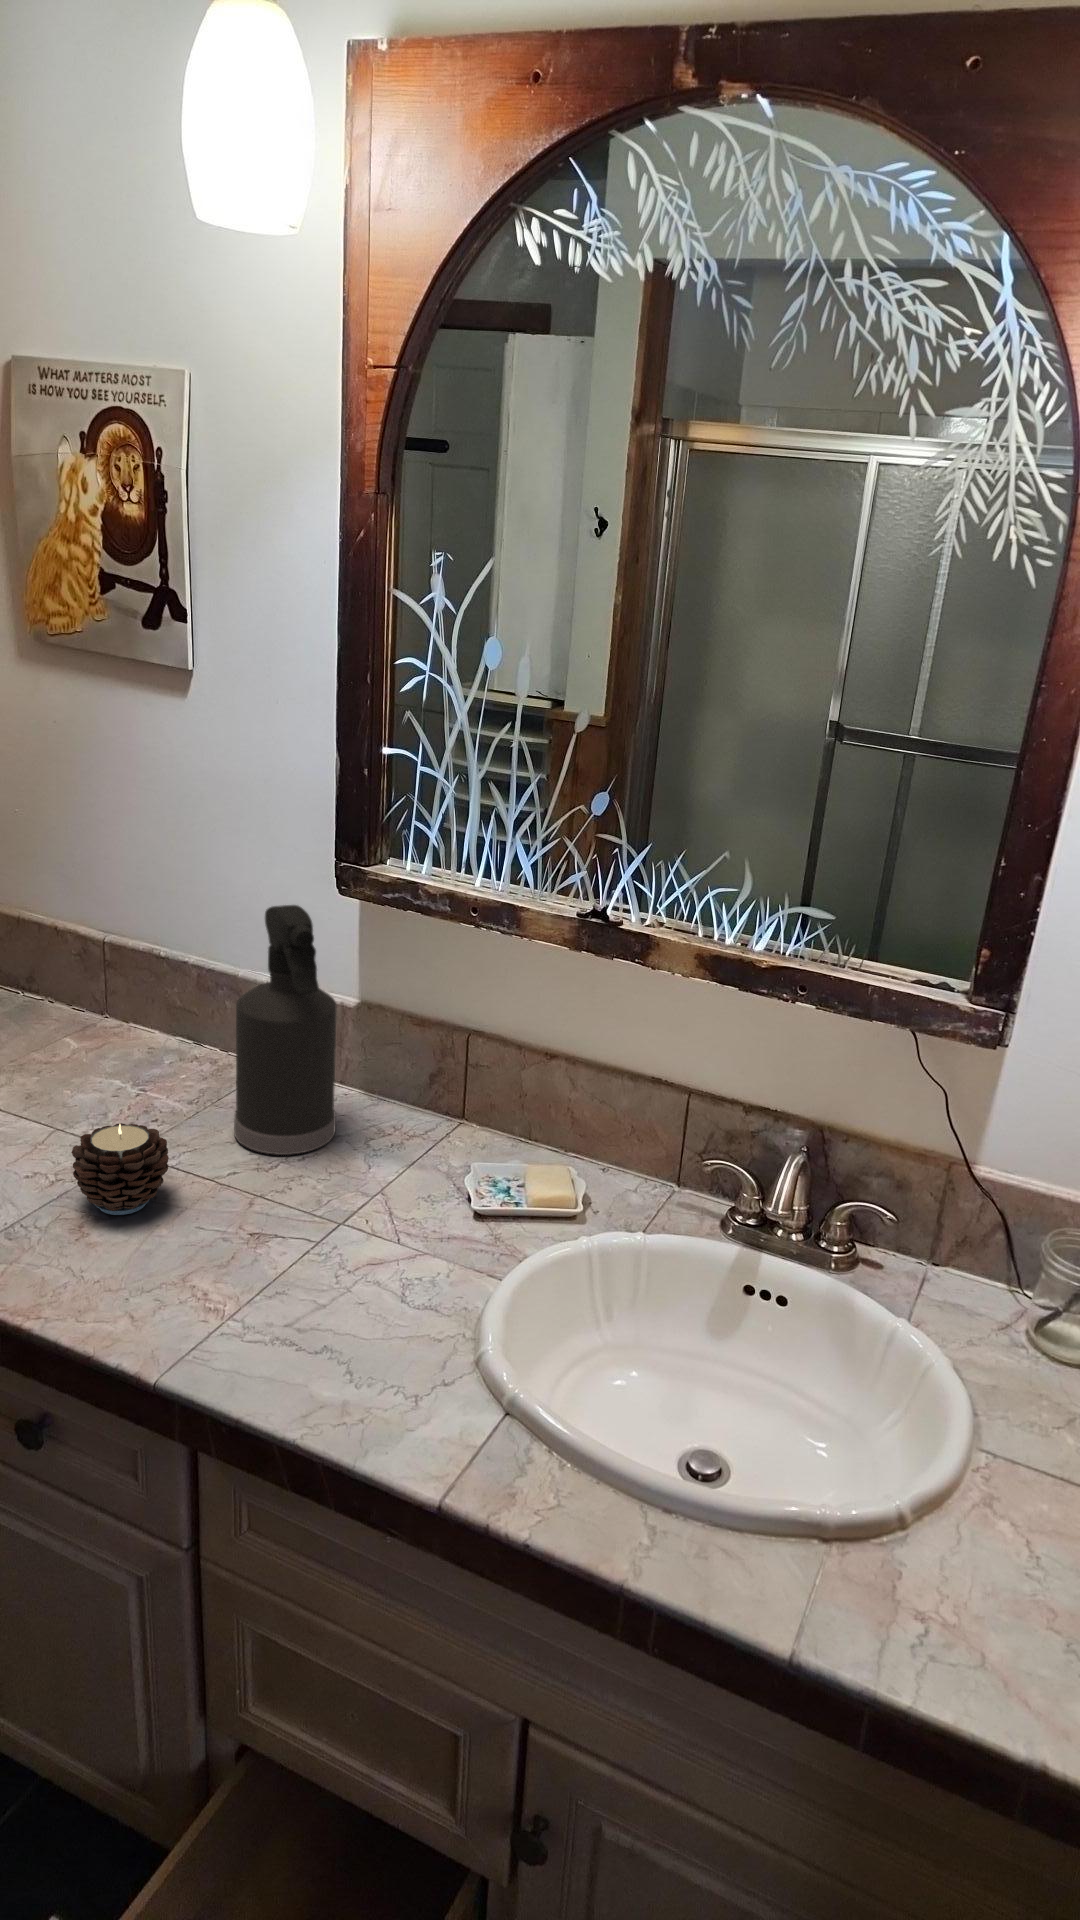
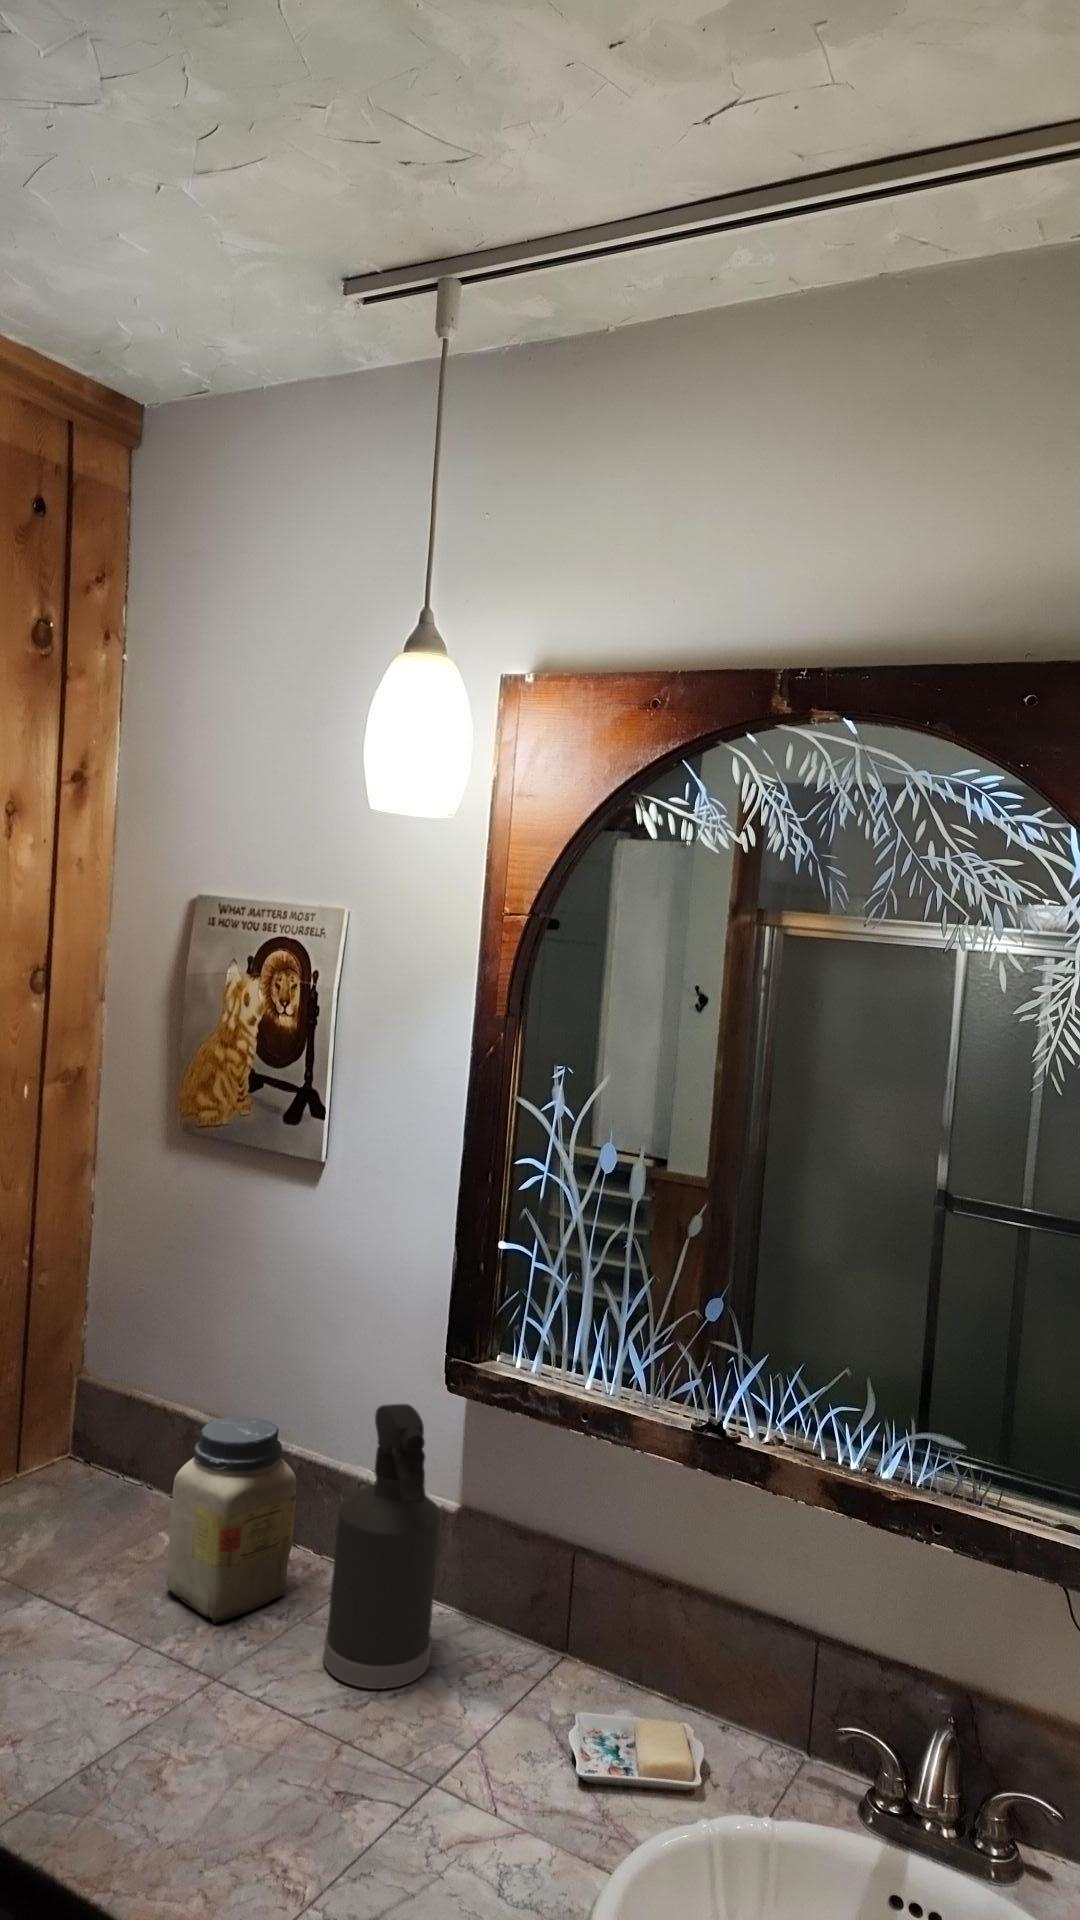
jar: none [71,927,197,1110] -> present [166,1416,296,1623]
candle: present [71,1123,169,1215] -> none [154,1646,256,1759]

